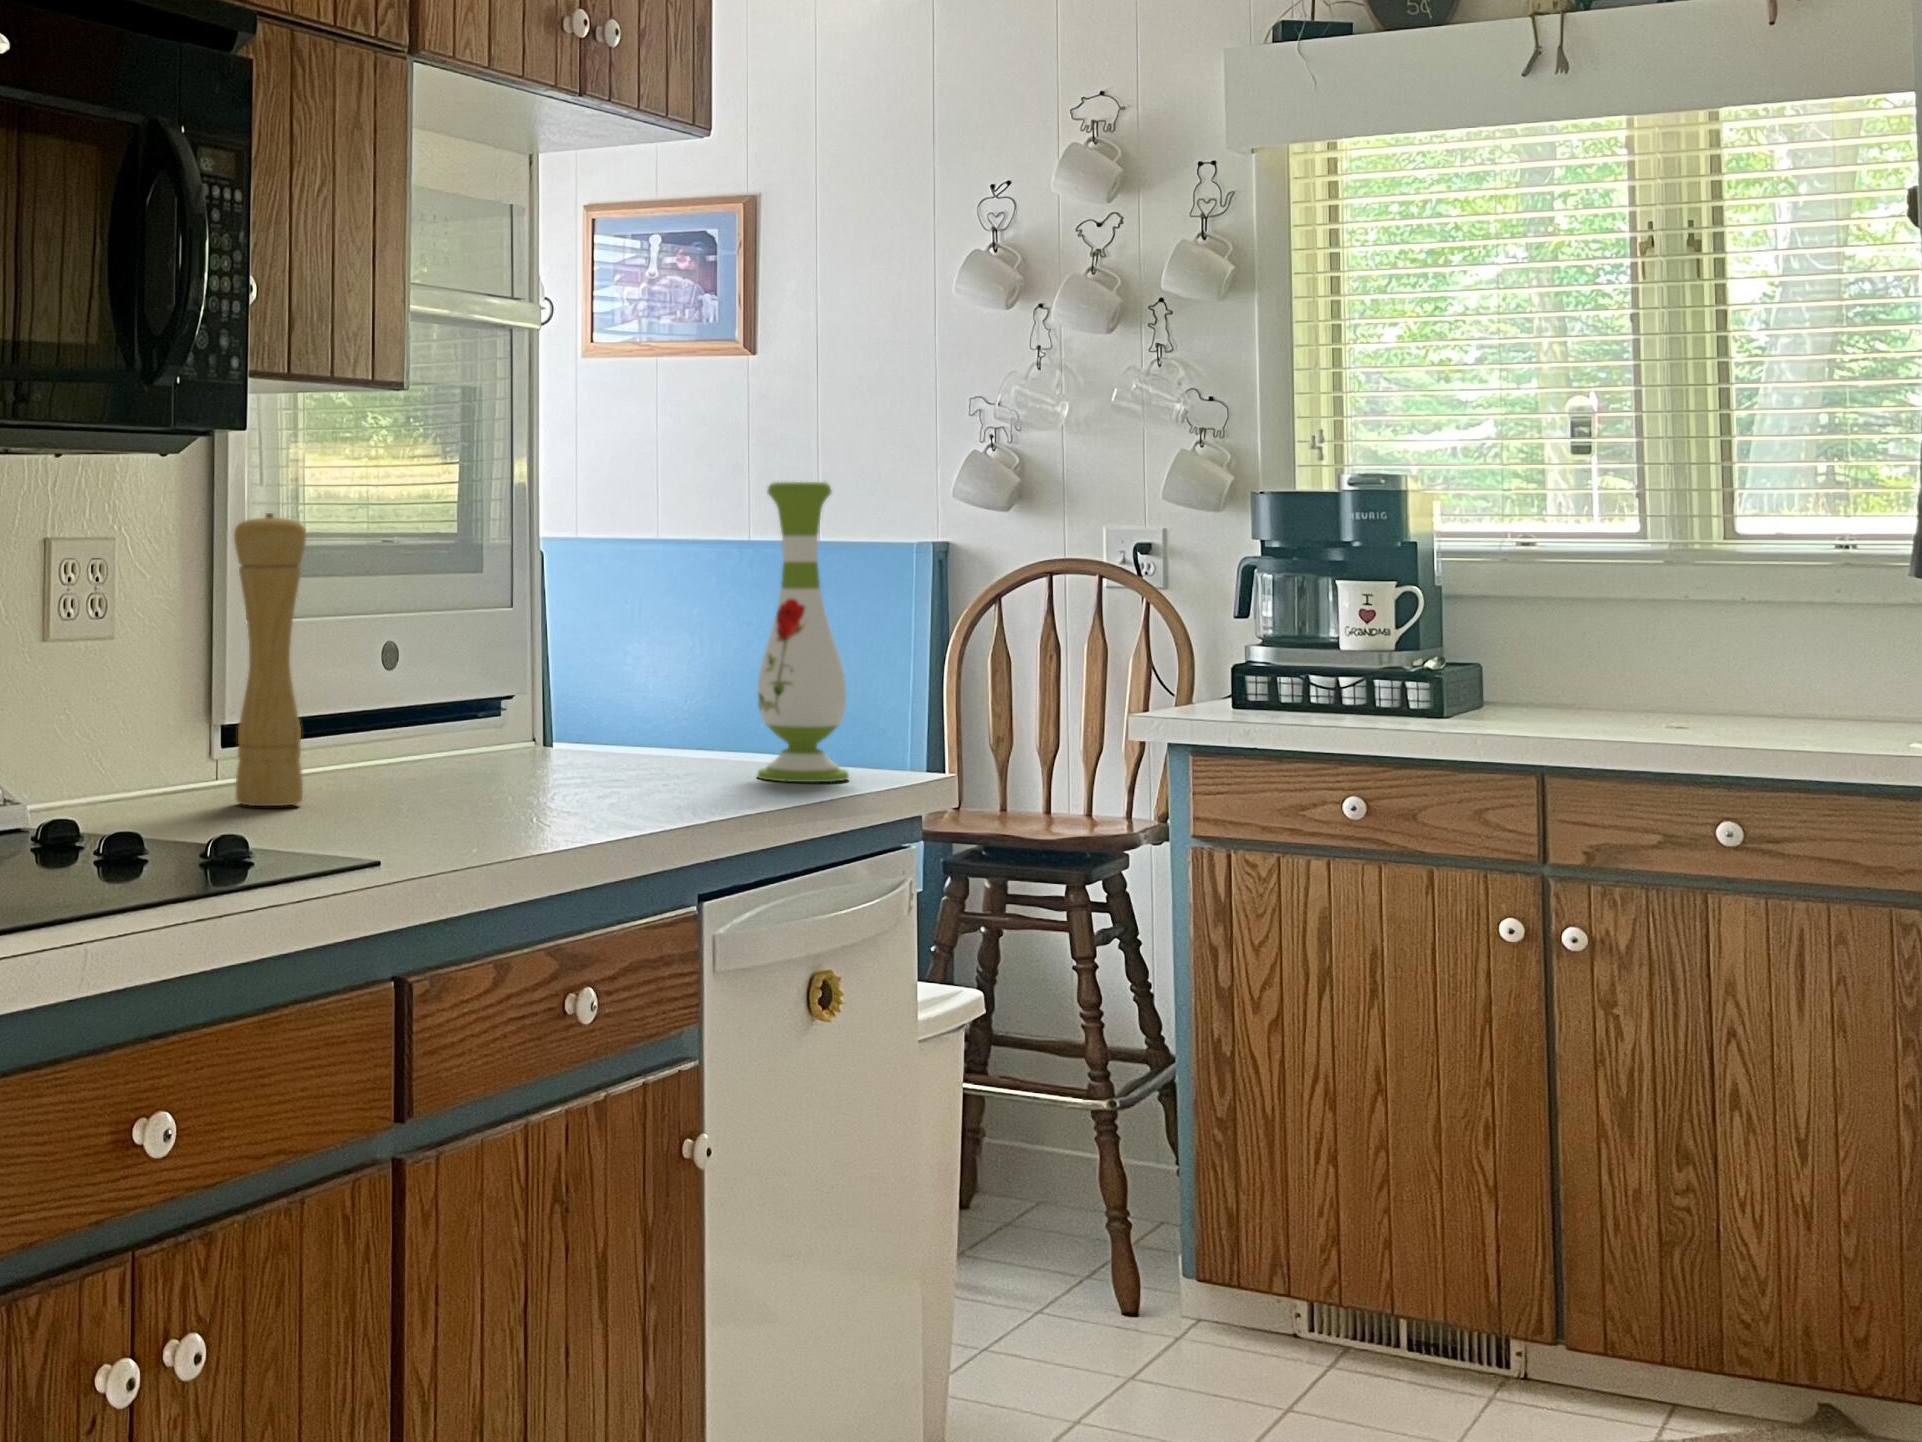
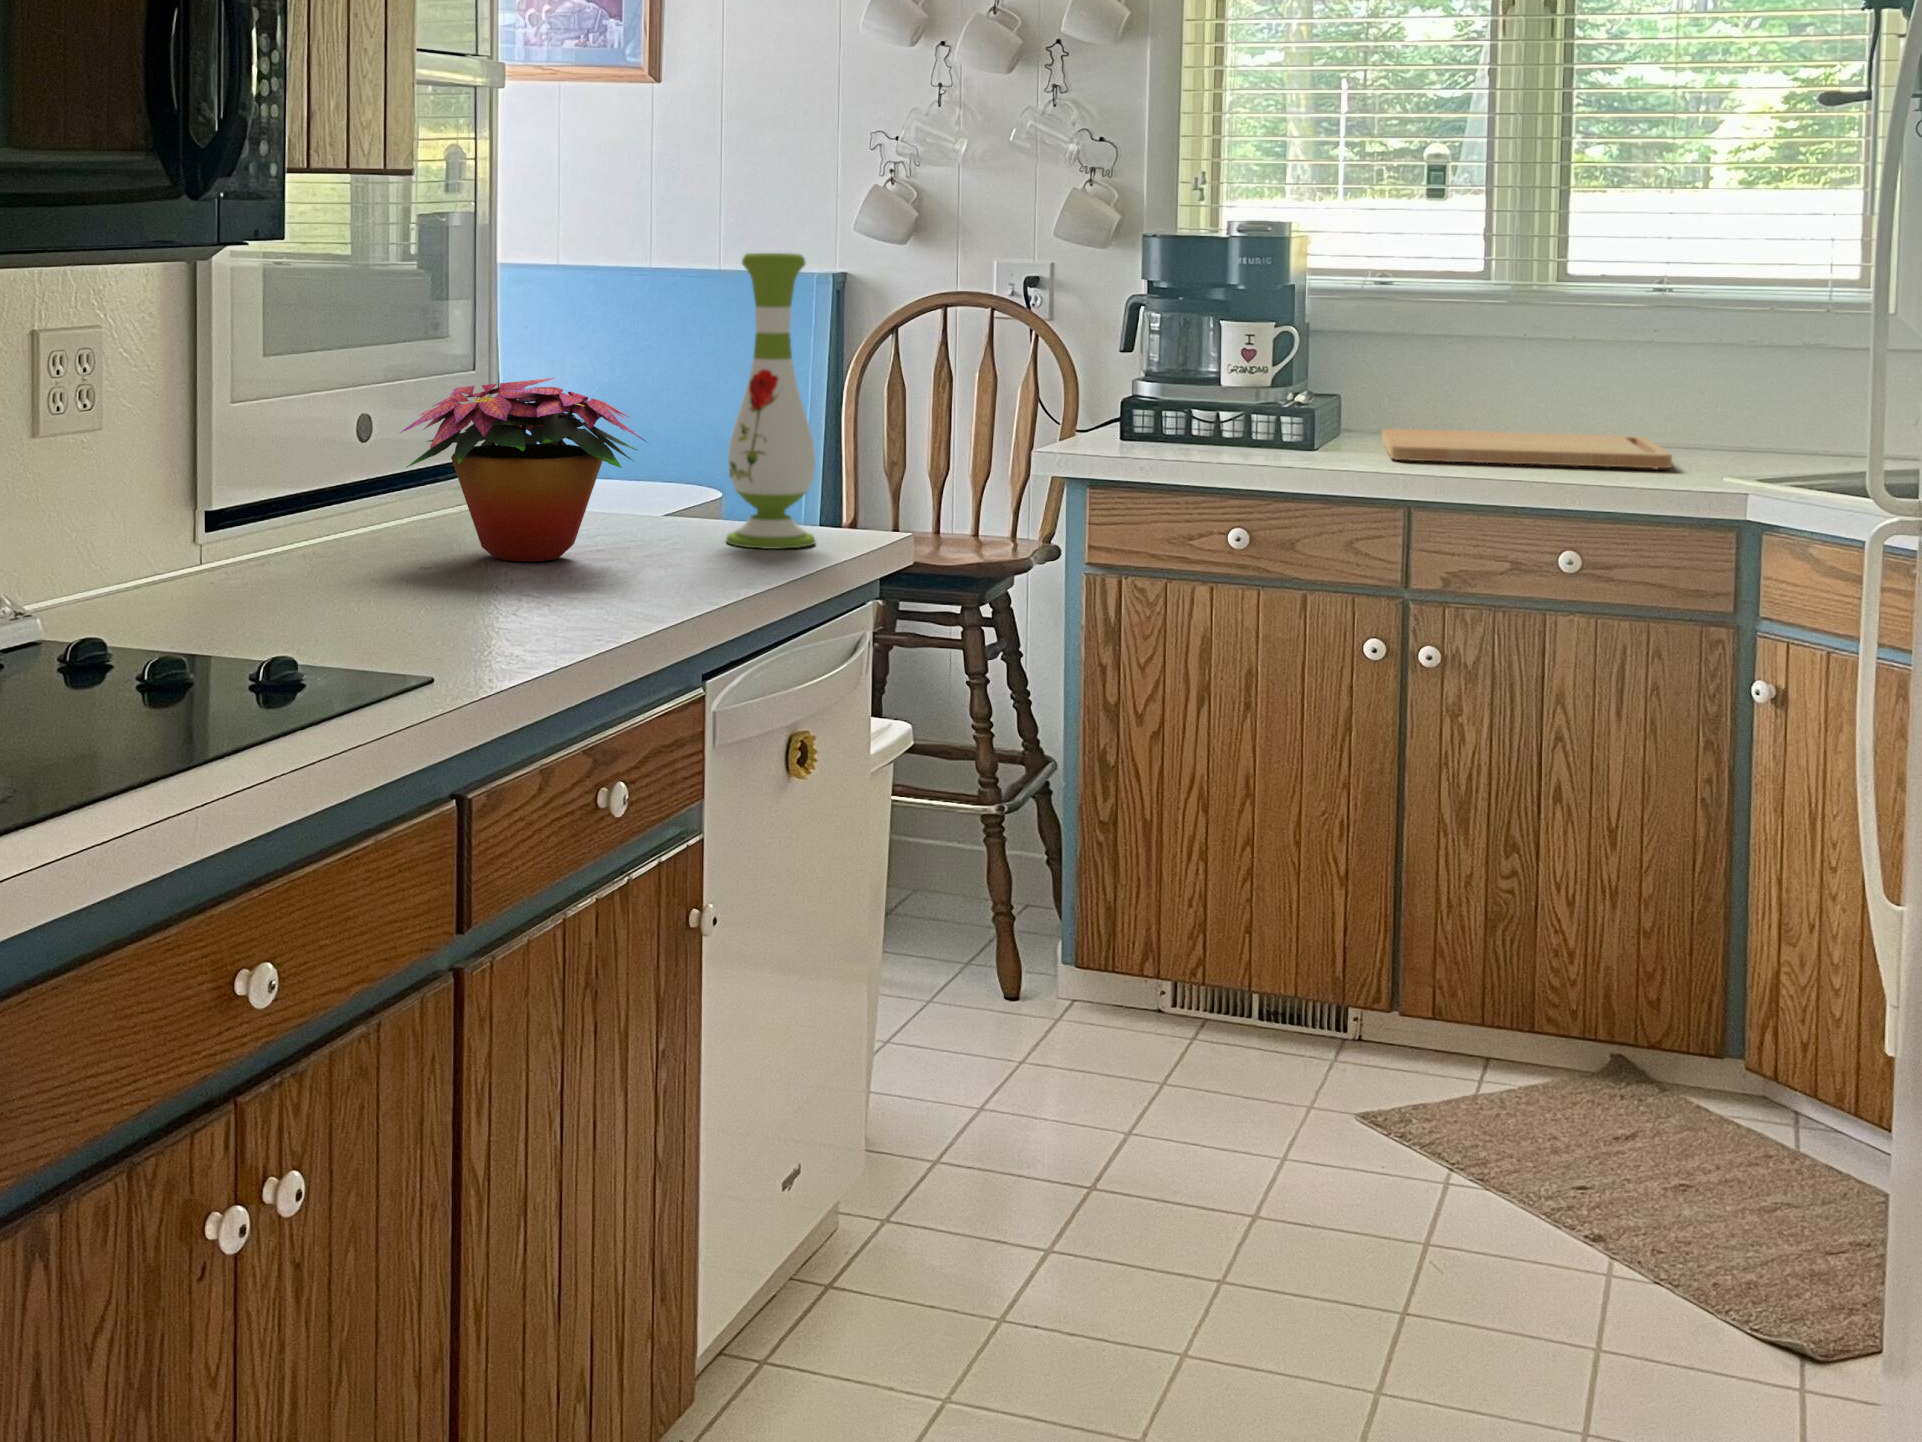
pepper mill: present [234,513,306,806] -> none [231,301,307,600]
flower arrangement: none [406,601,669,786] -> present [400,378,645,562]
cutting board: none [1524,696,1851,734] -> present [1382,429,1672,468]

